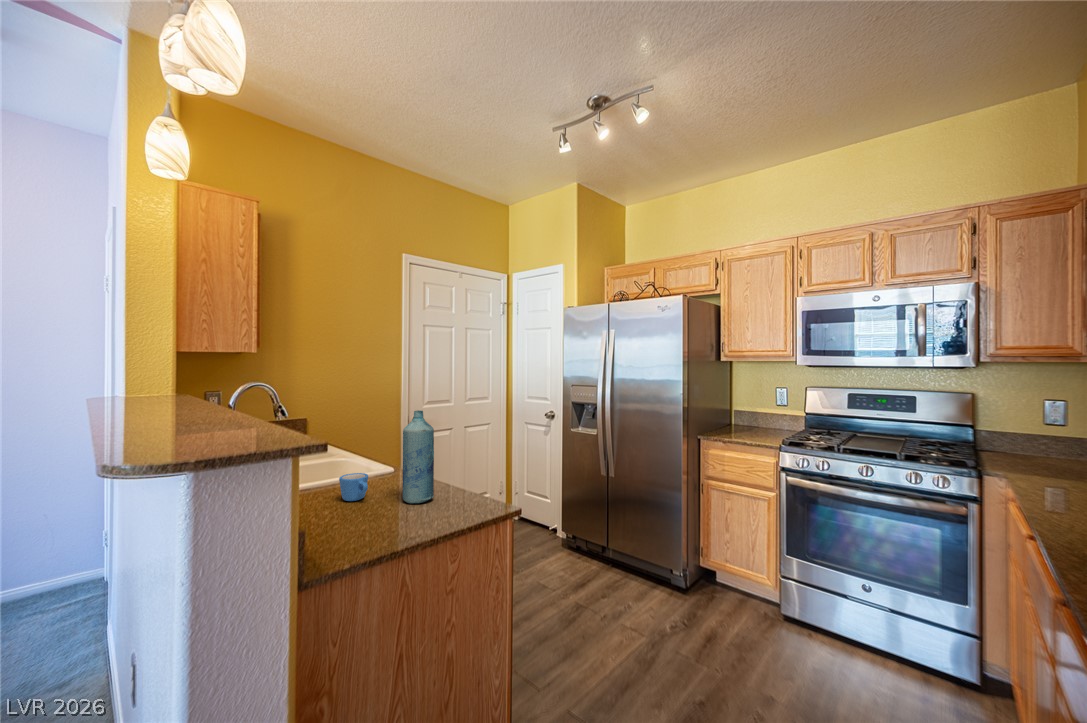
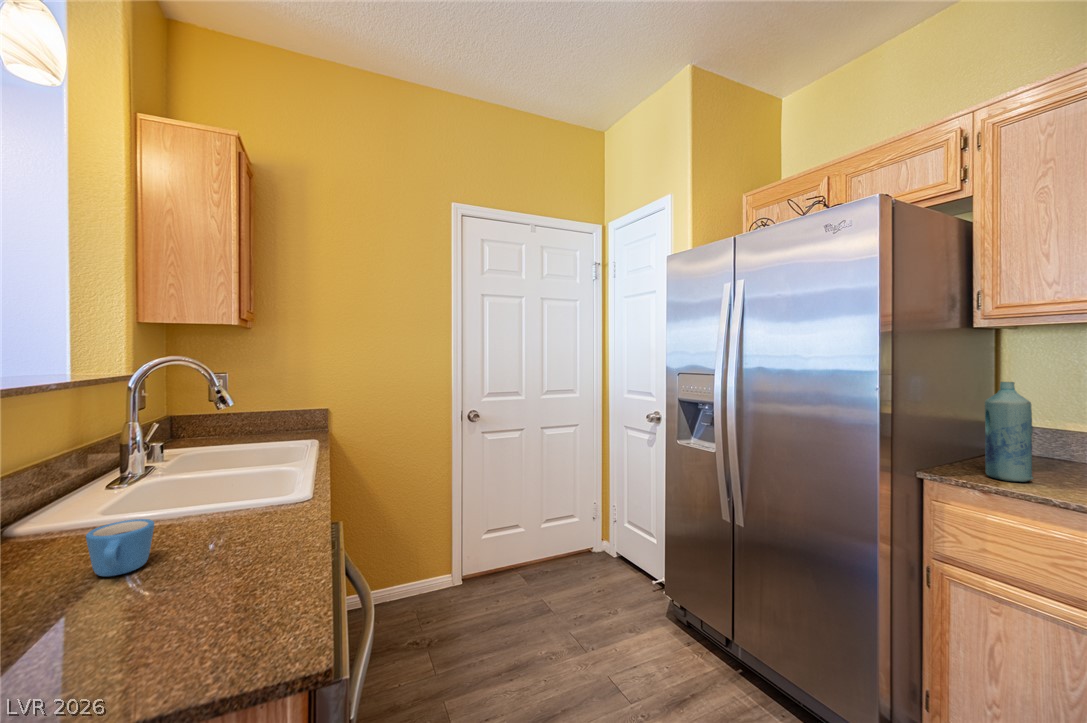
bottle: present [403,410,434,503] -> present [985,382,1033,482]

